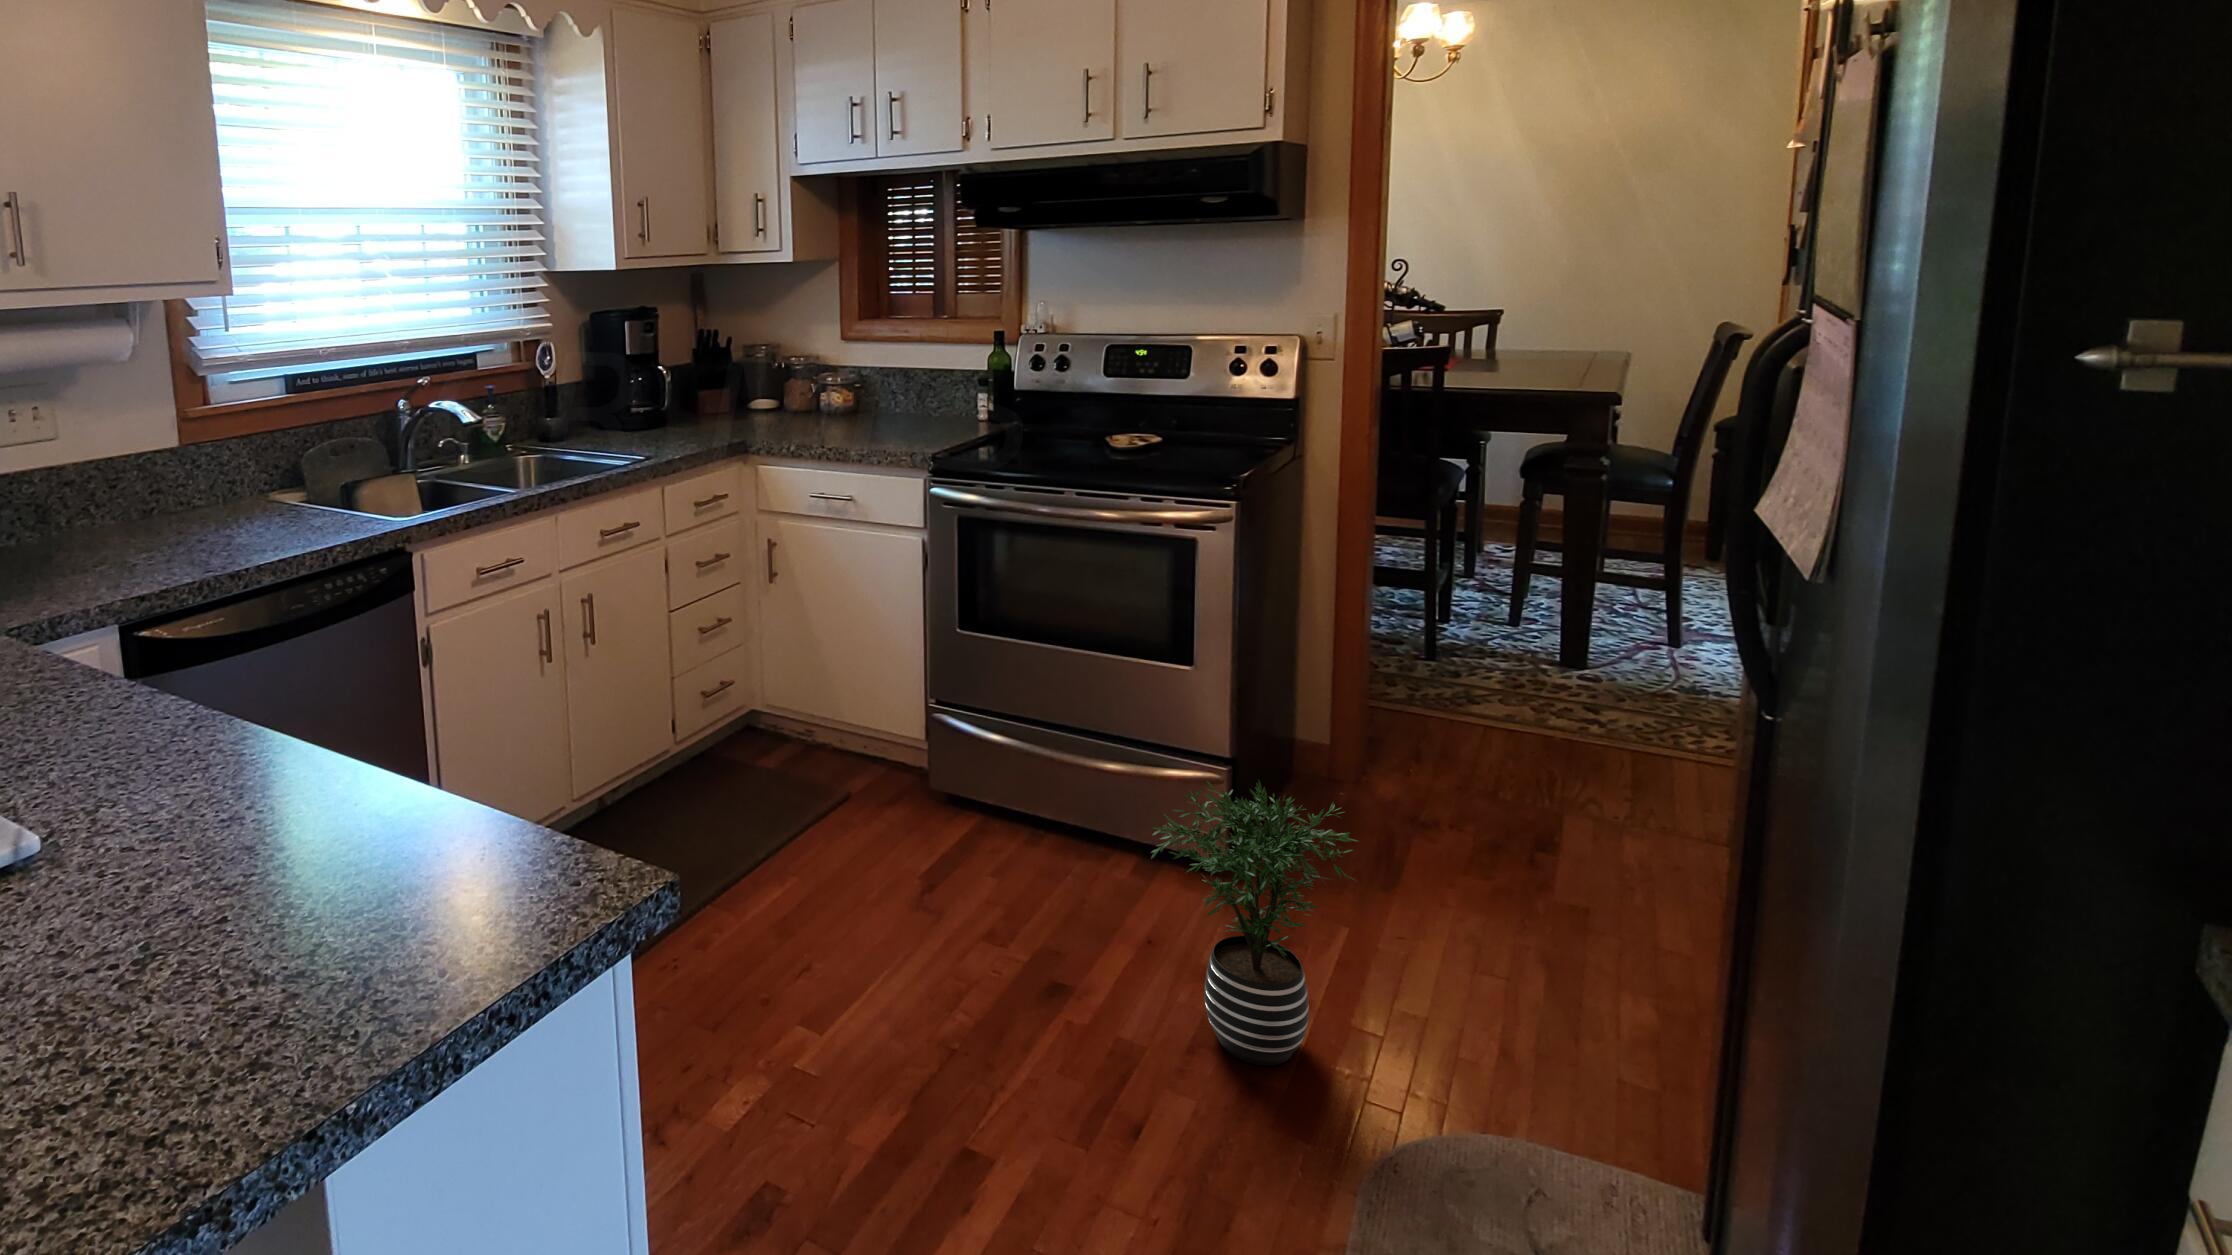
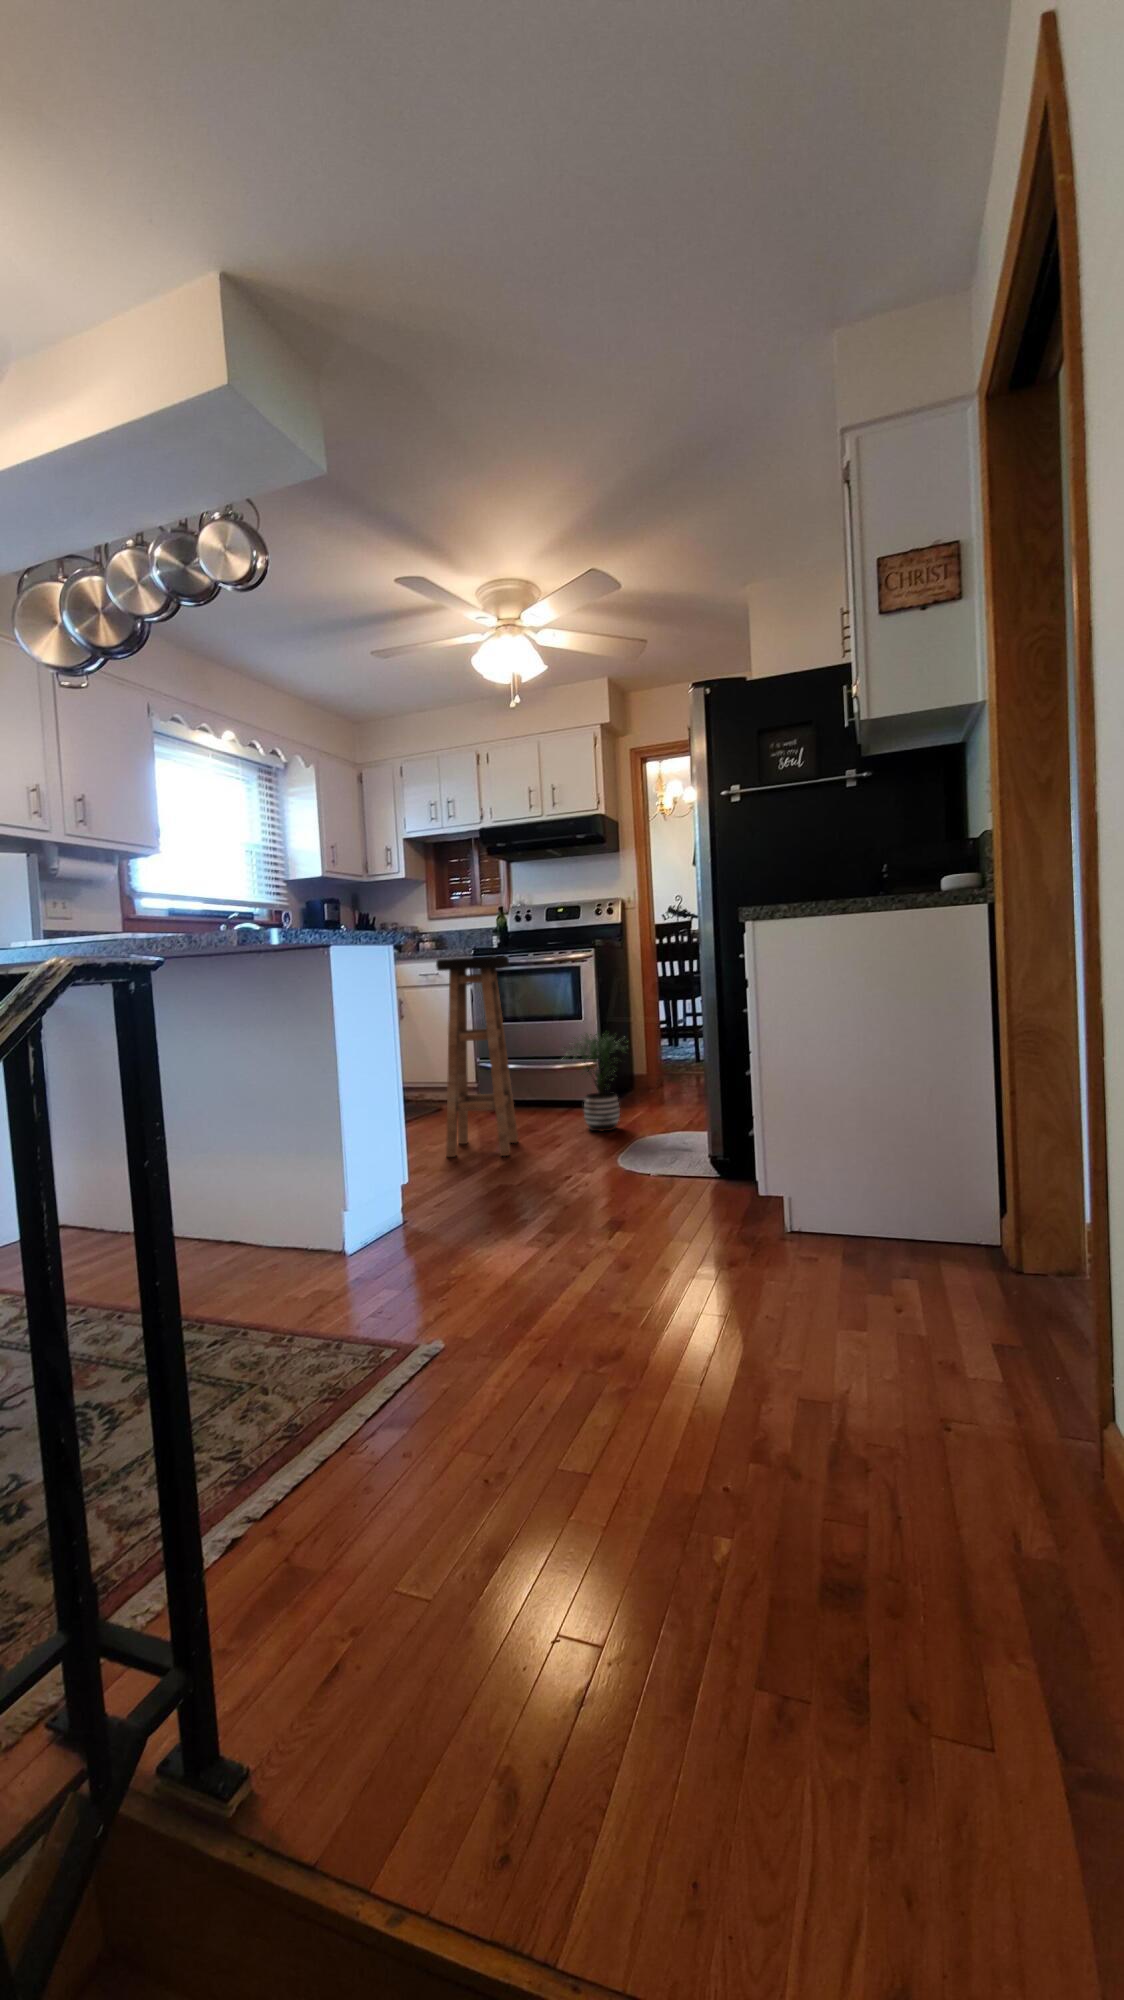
bar stool: none [830,603,1029,1188] -> present [436,956,518,1157]

